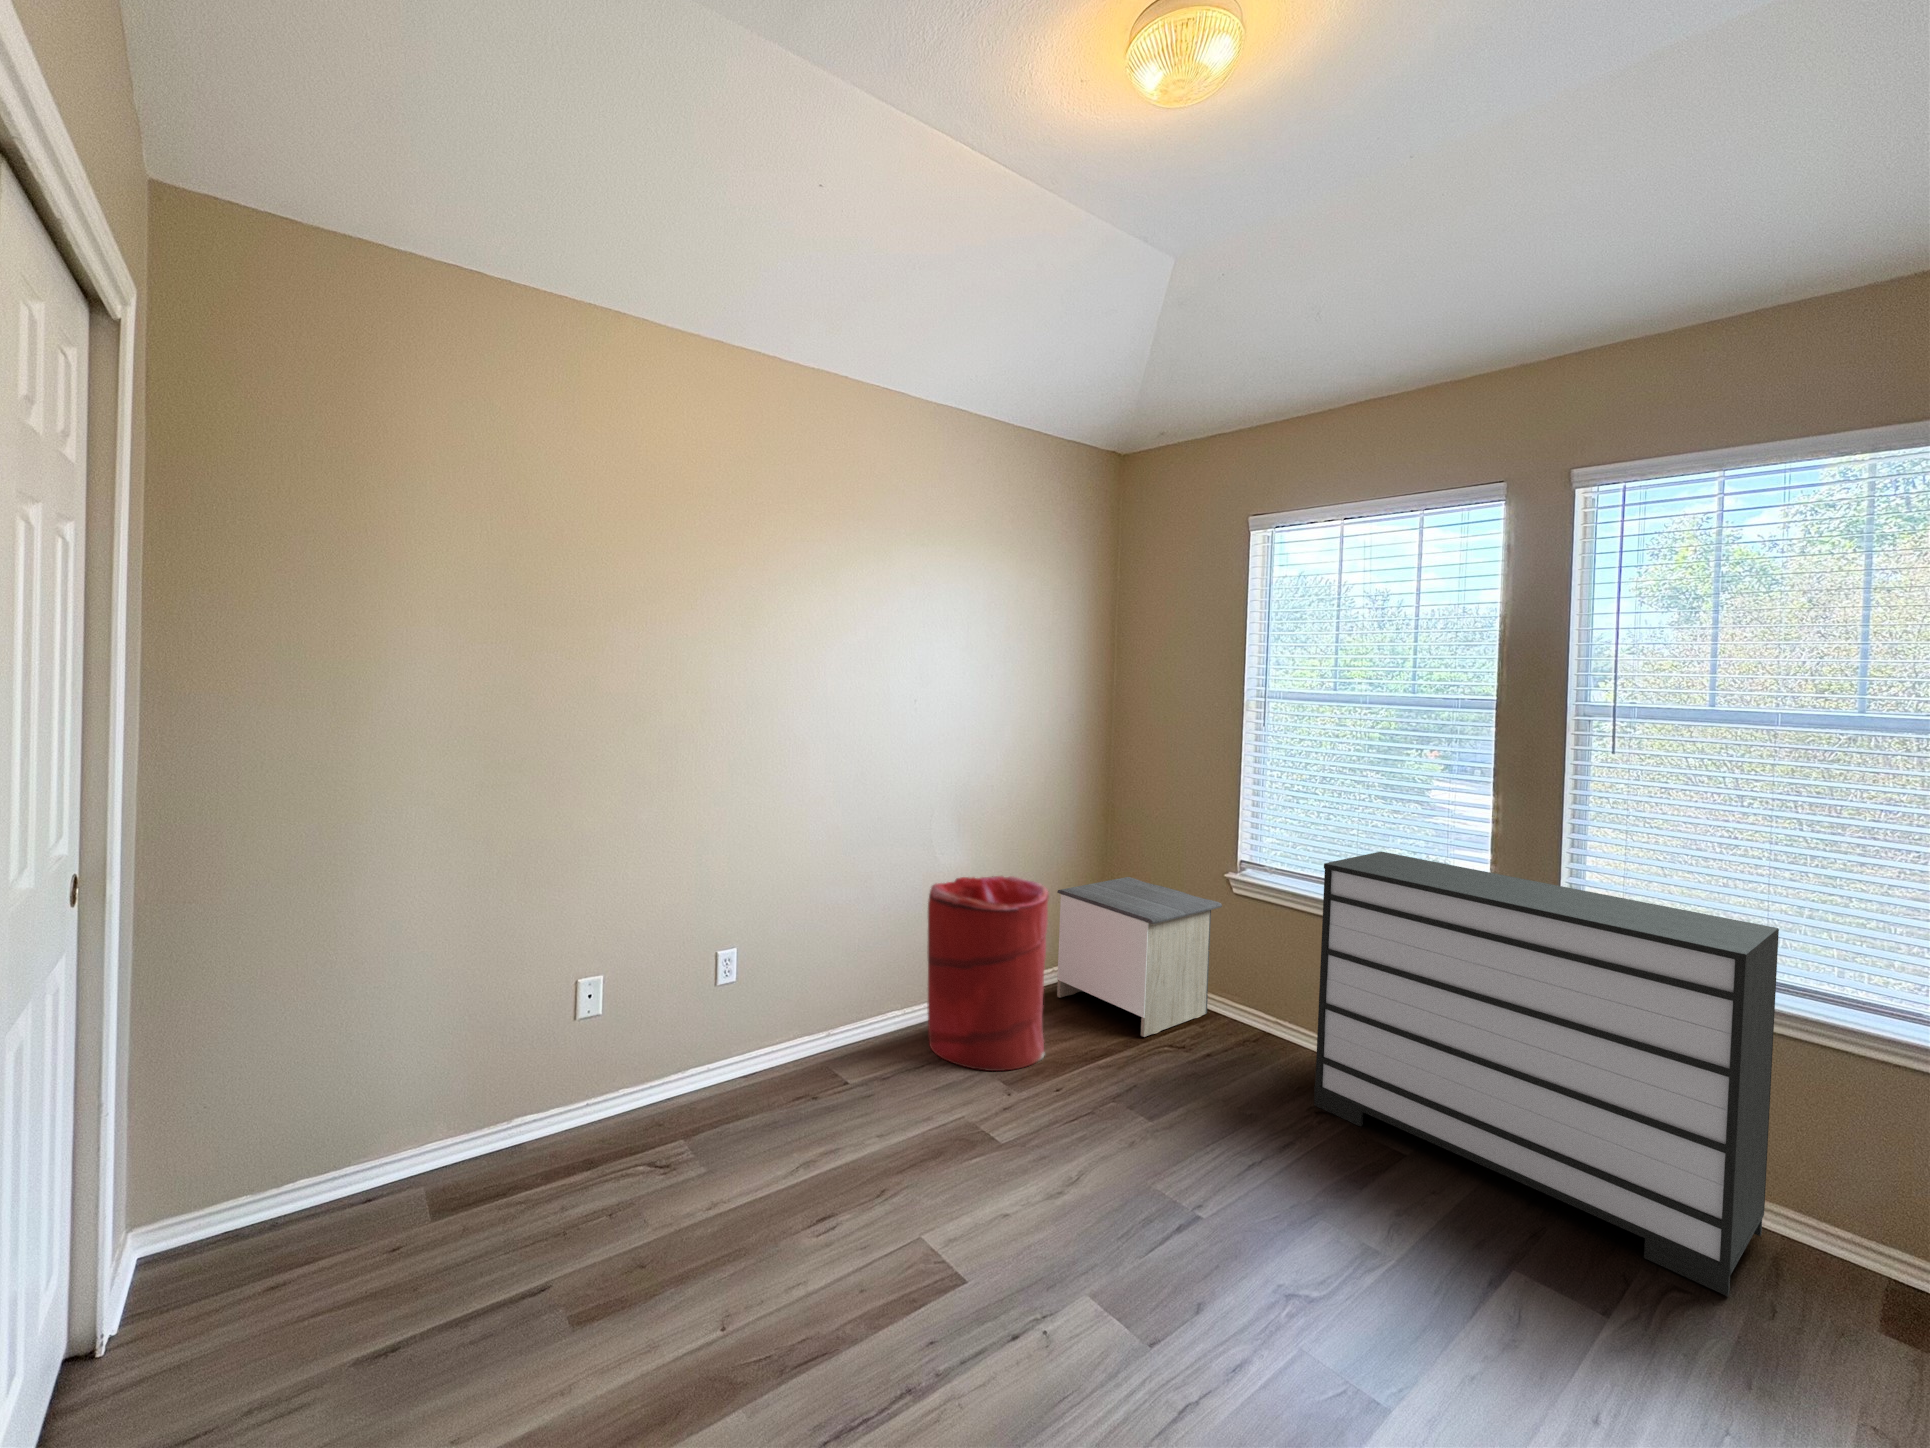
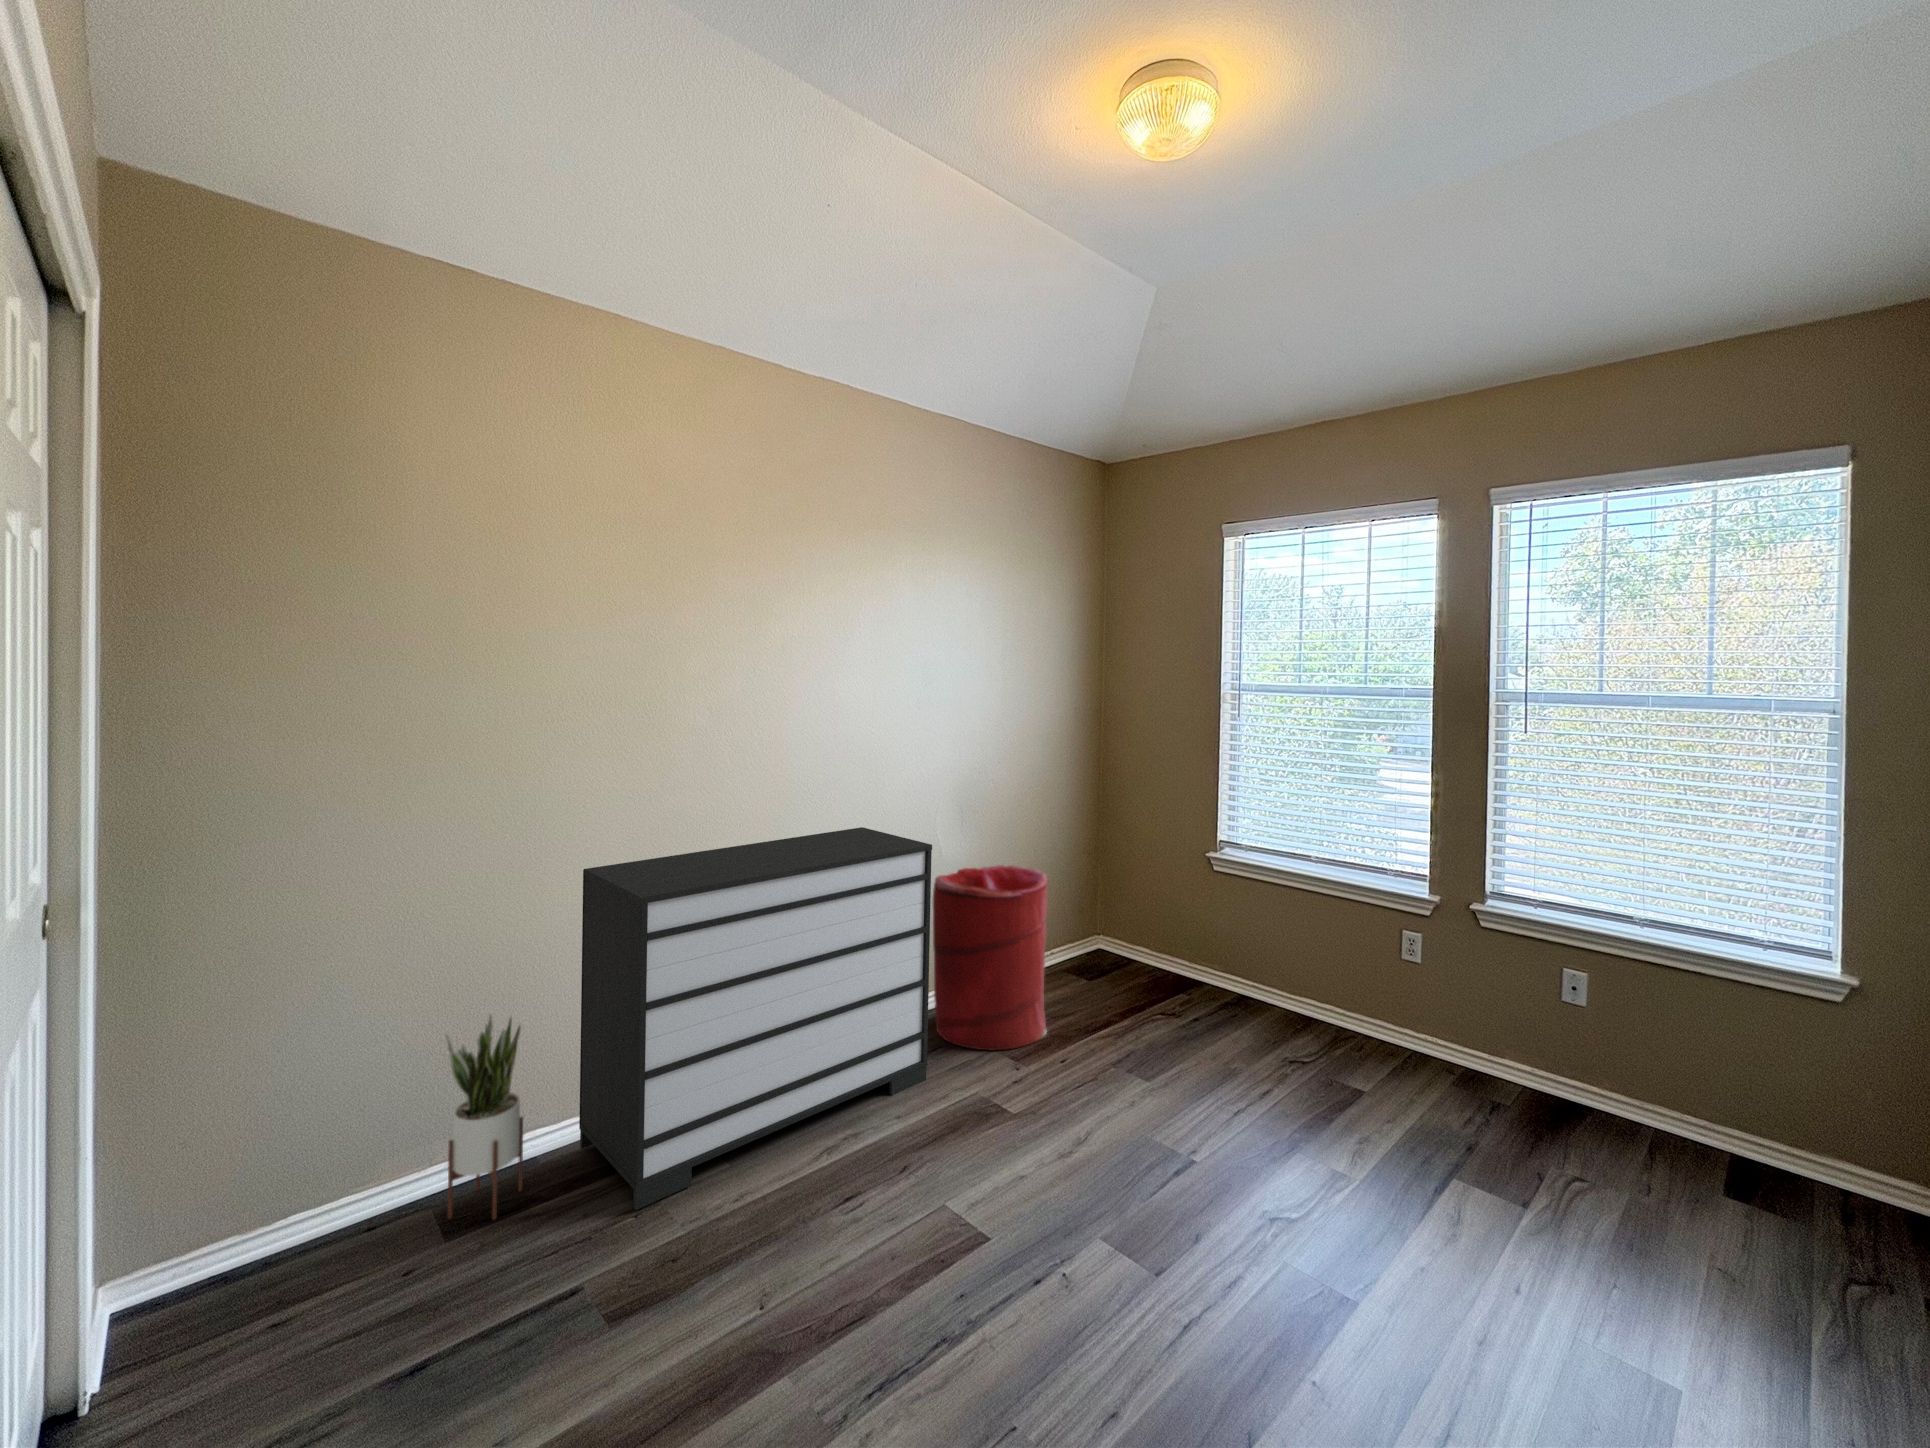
dresser: present [1314,852,1779,1296] -> present [579,827,932,1210]
nightstand: present [1057,877,1222,1037] -> none [1053,861,1204,1009]
potted plant: none [438,999,513,1202] -> present [445,1014,523,1219]

